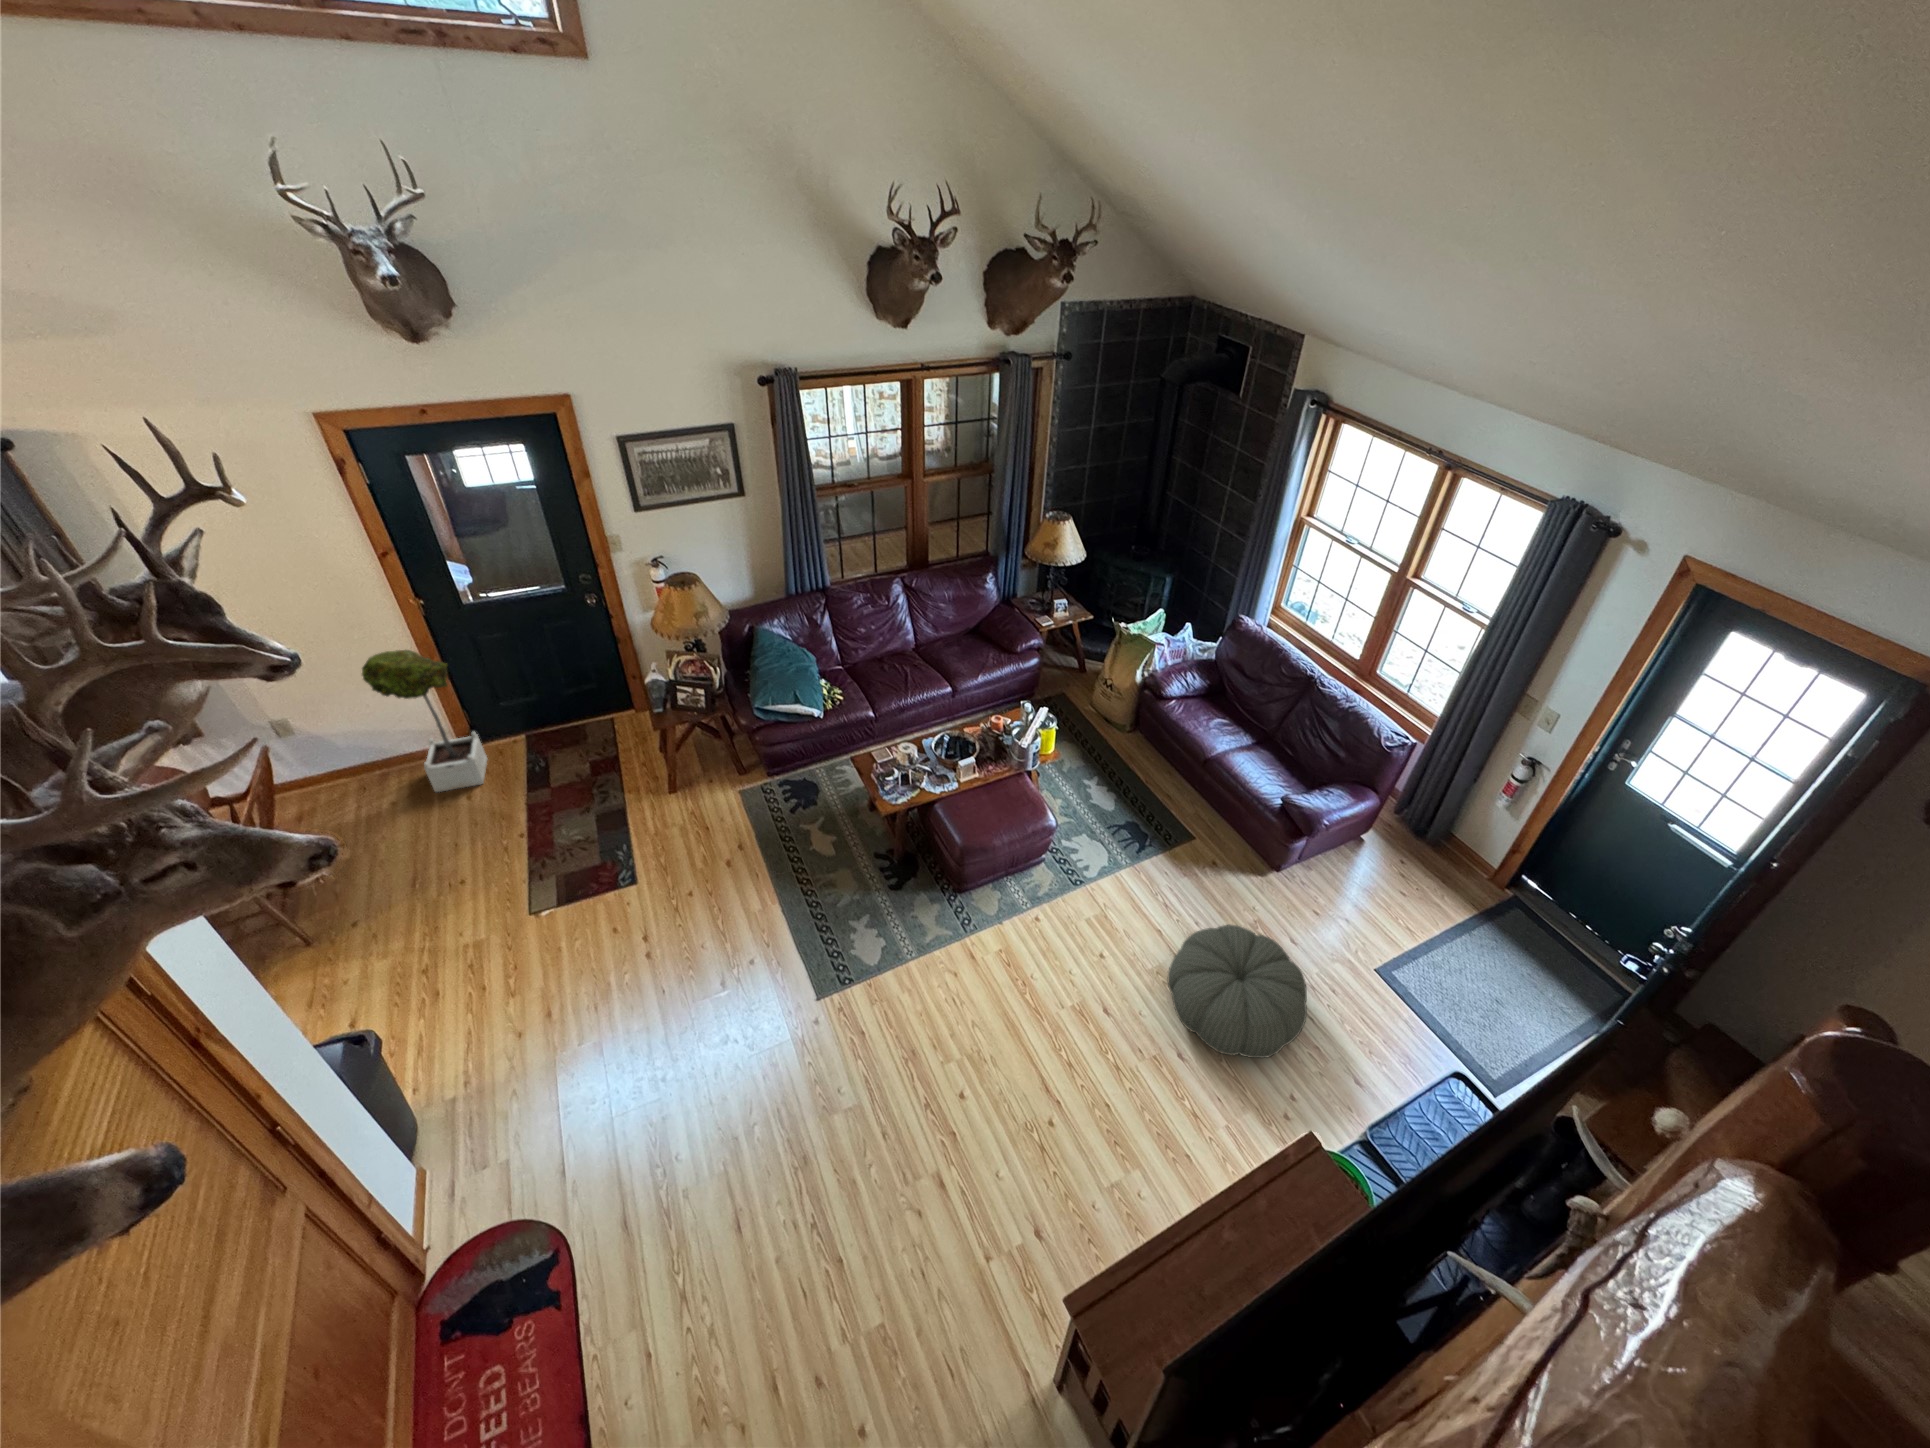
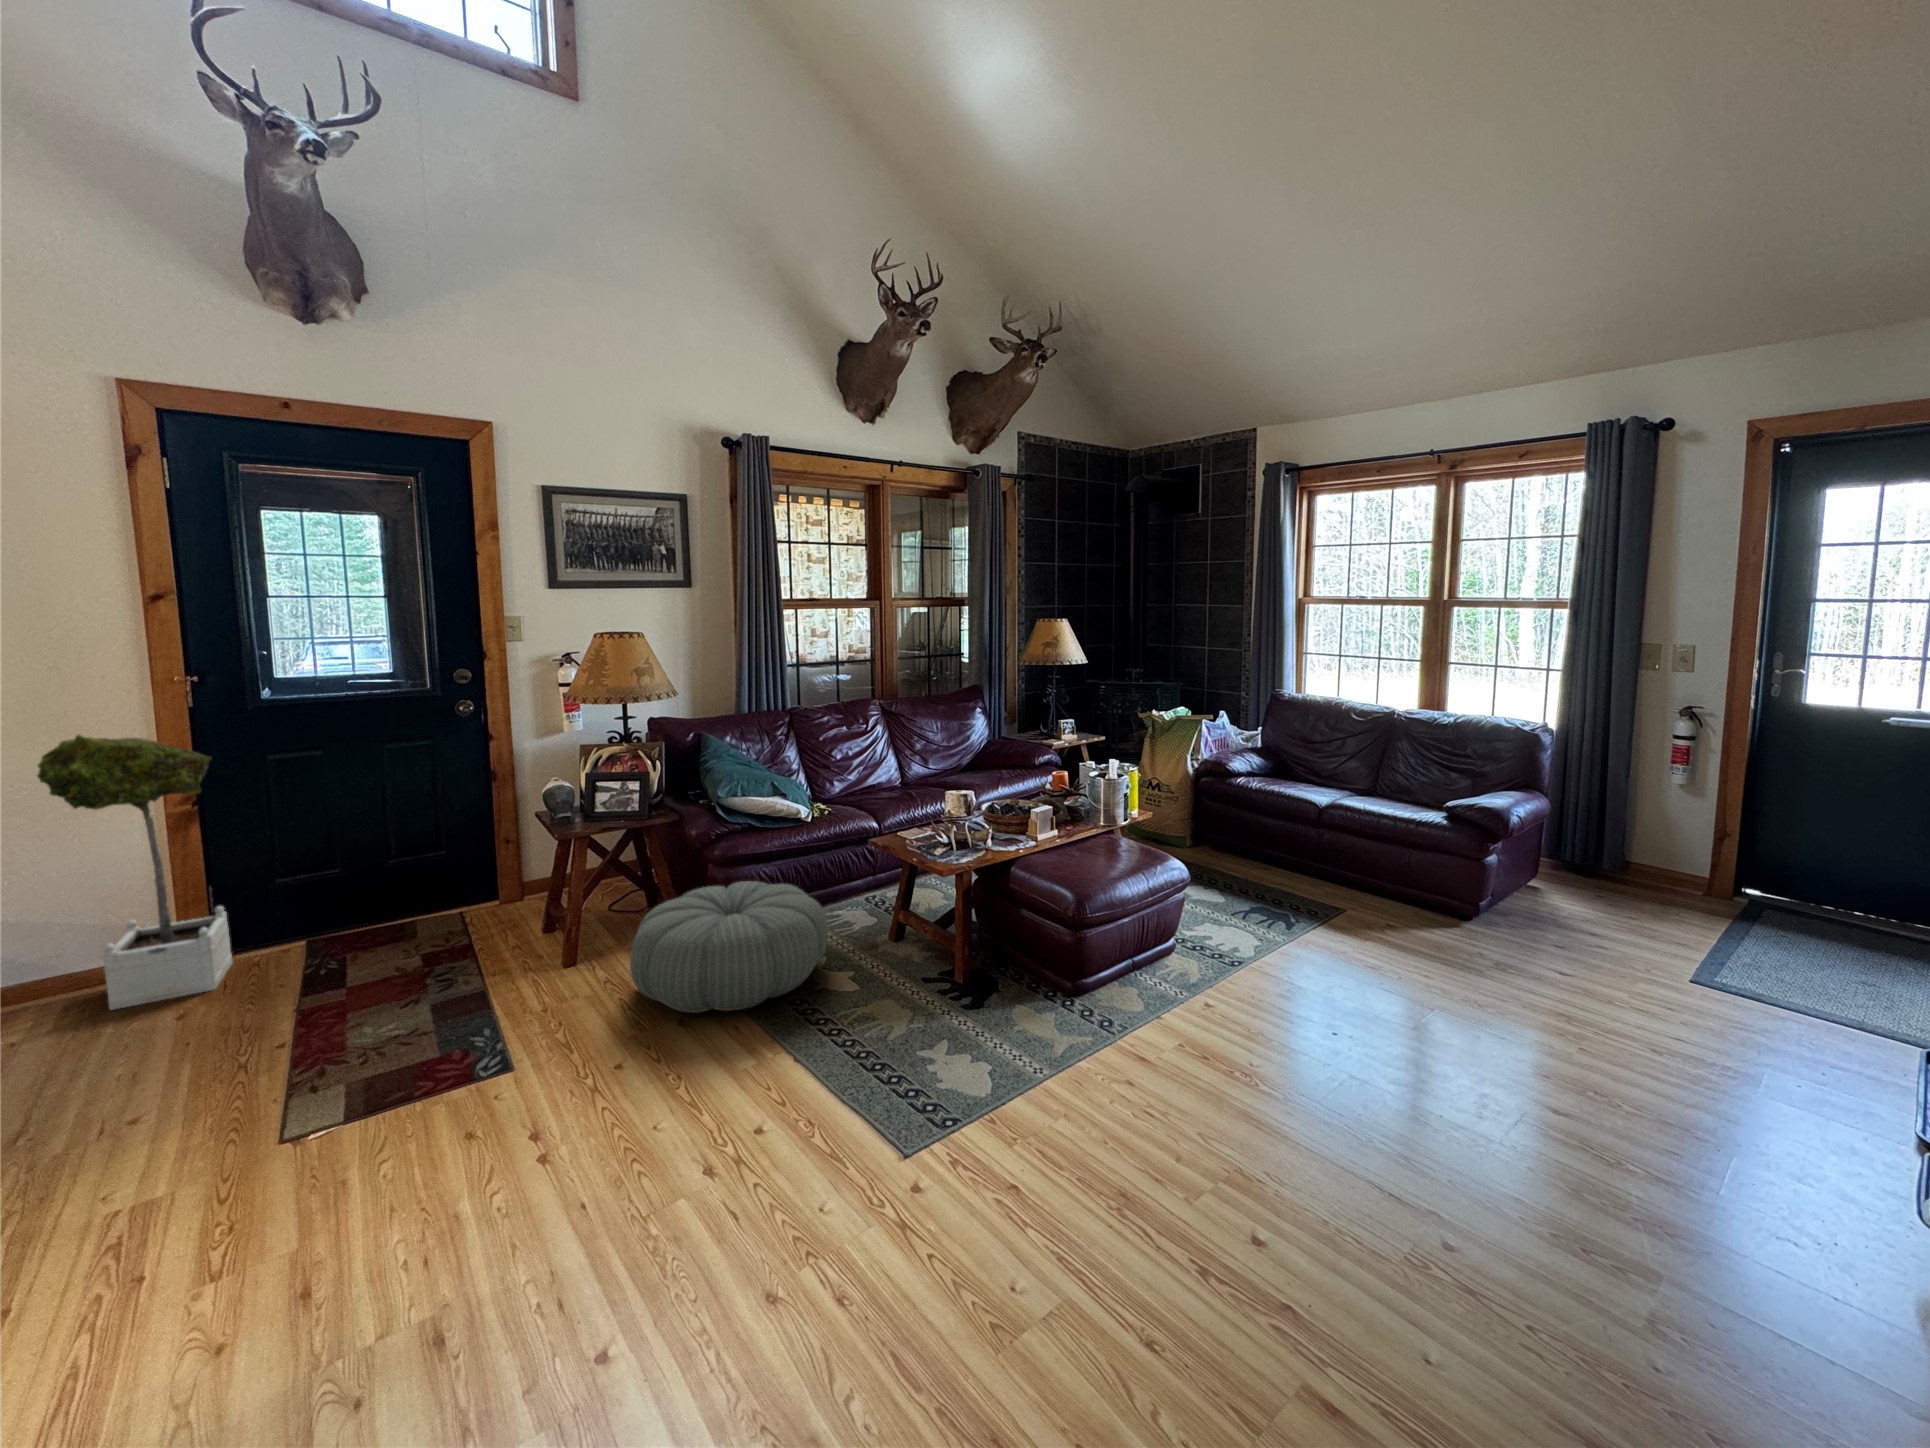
pouf: present [1167,925,1307,1058] -> present [630,881,828,1013]

